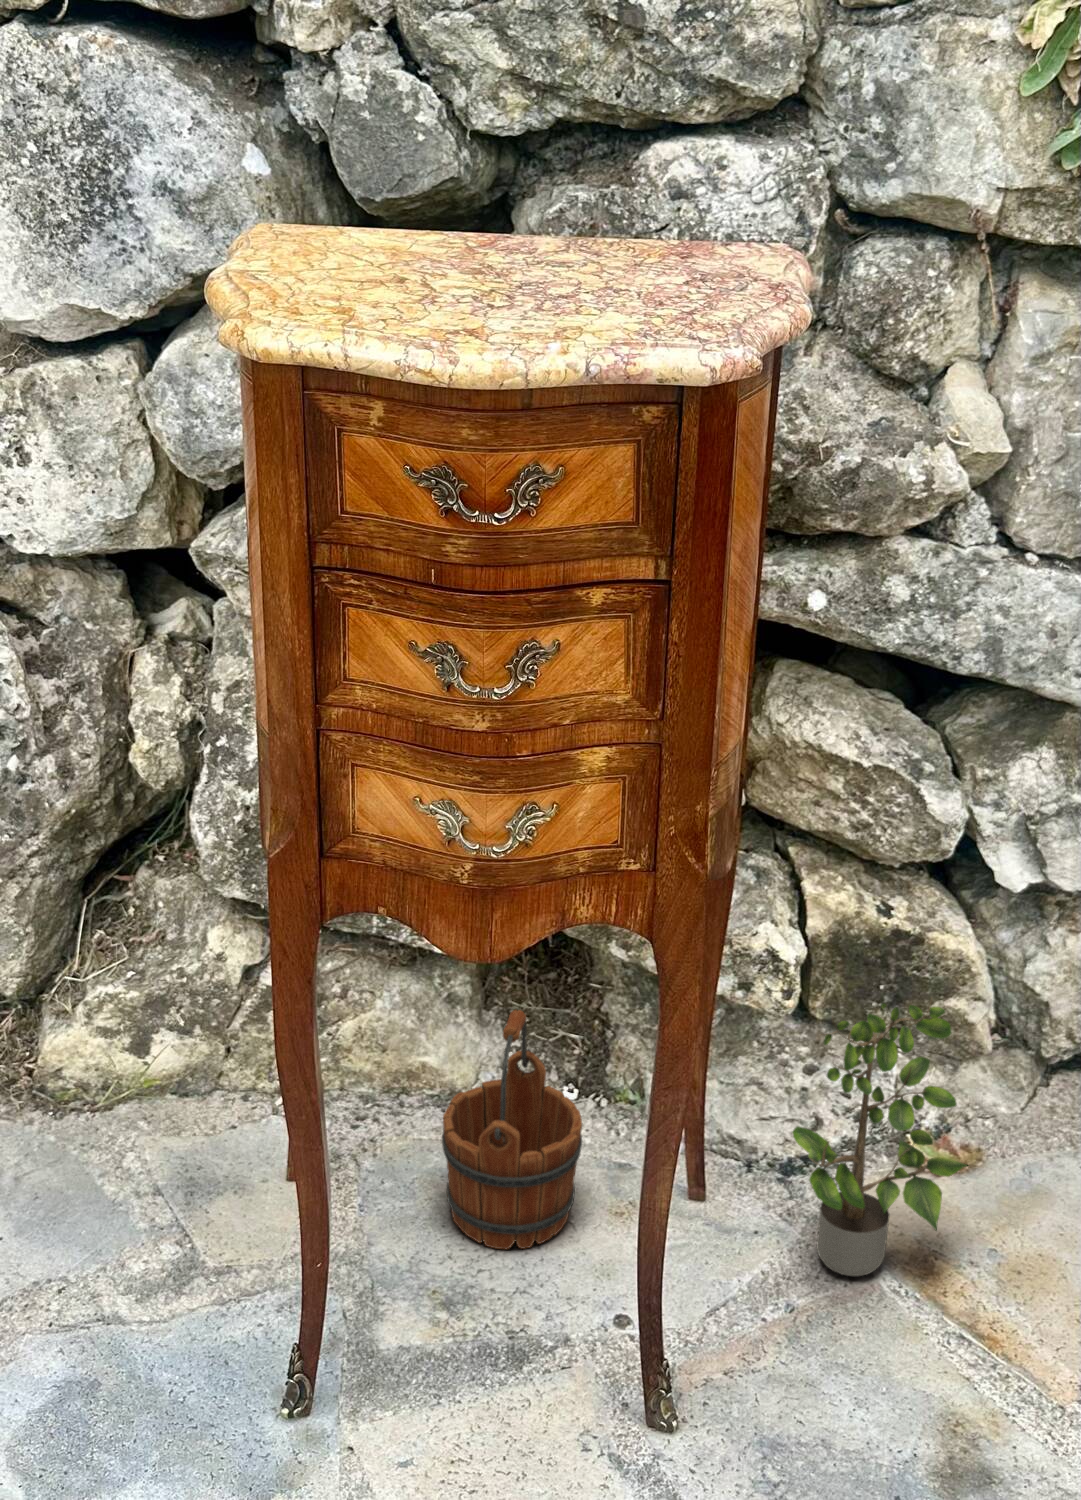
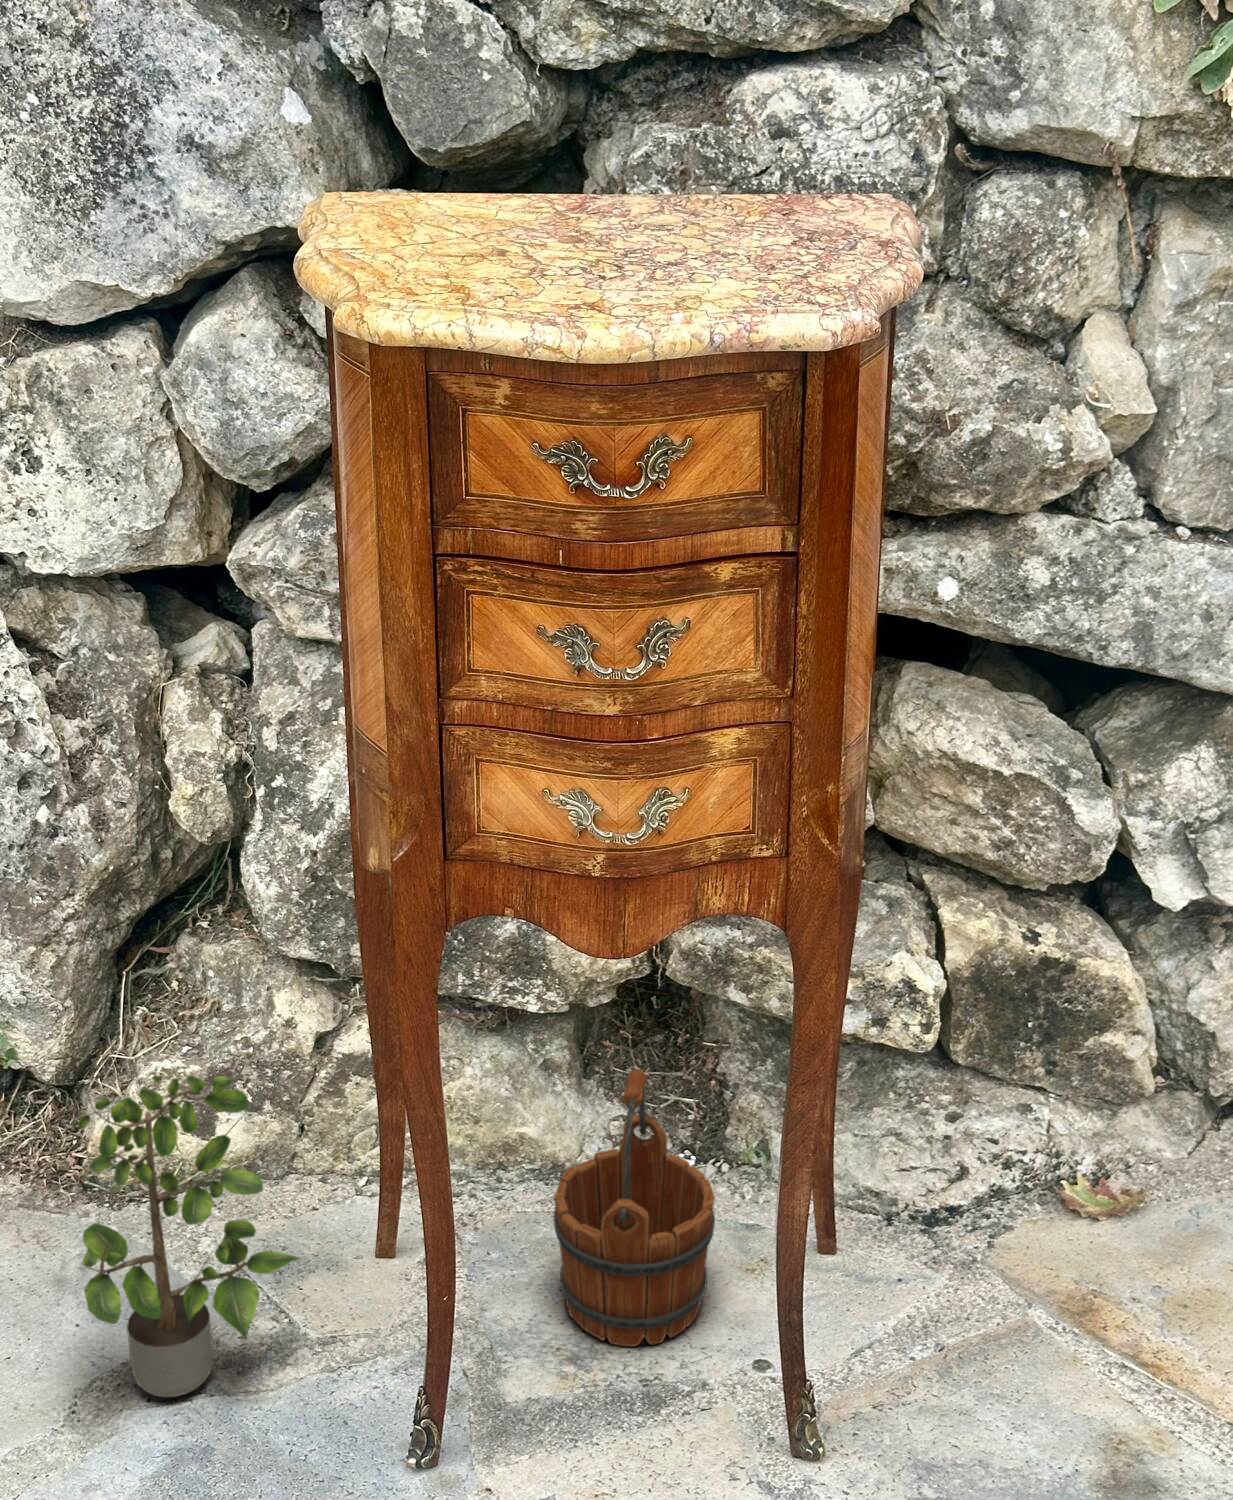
potted plant: present [792,1004,968,1276] -> present [77,1076,299,1397]

